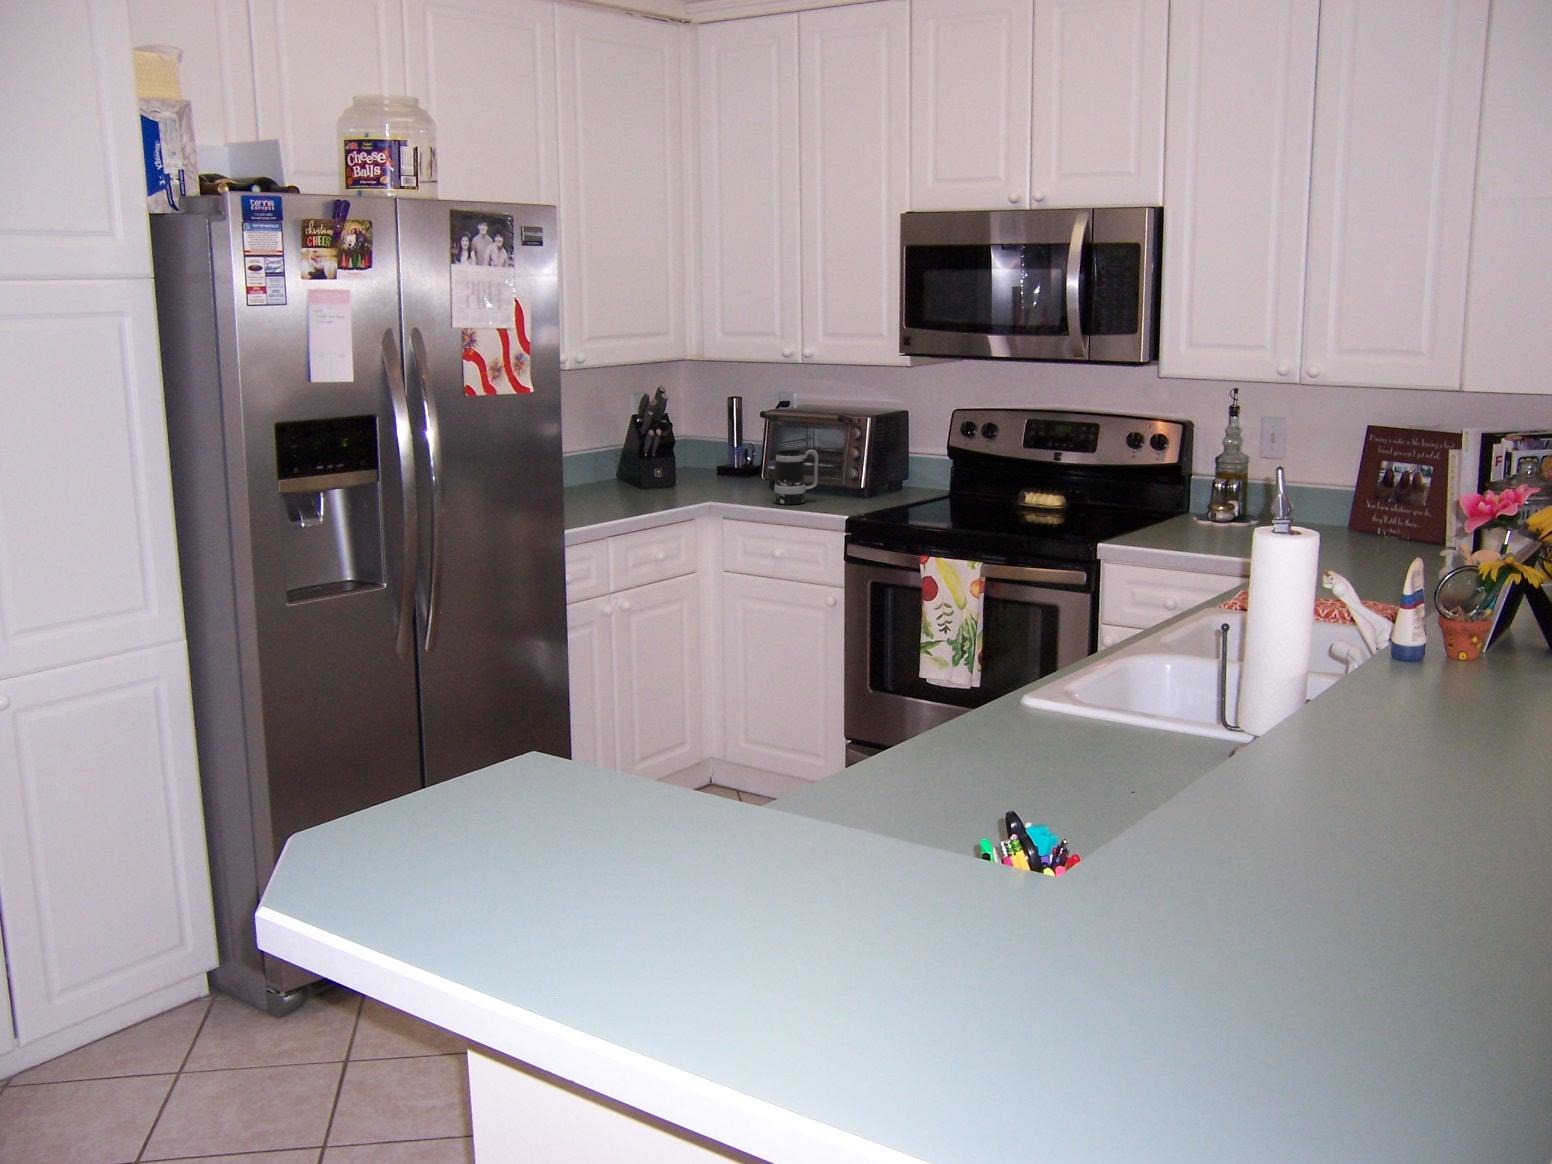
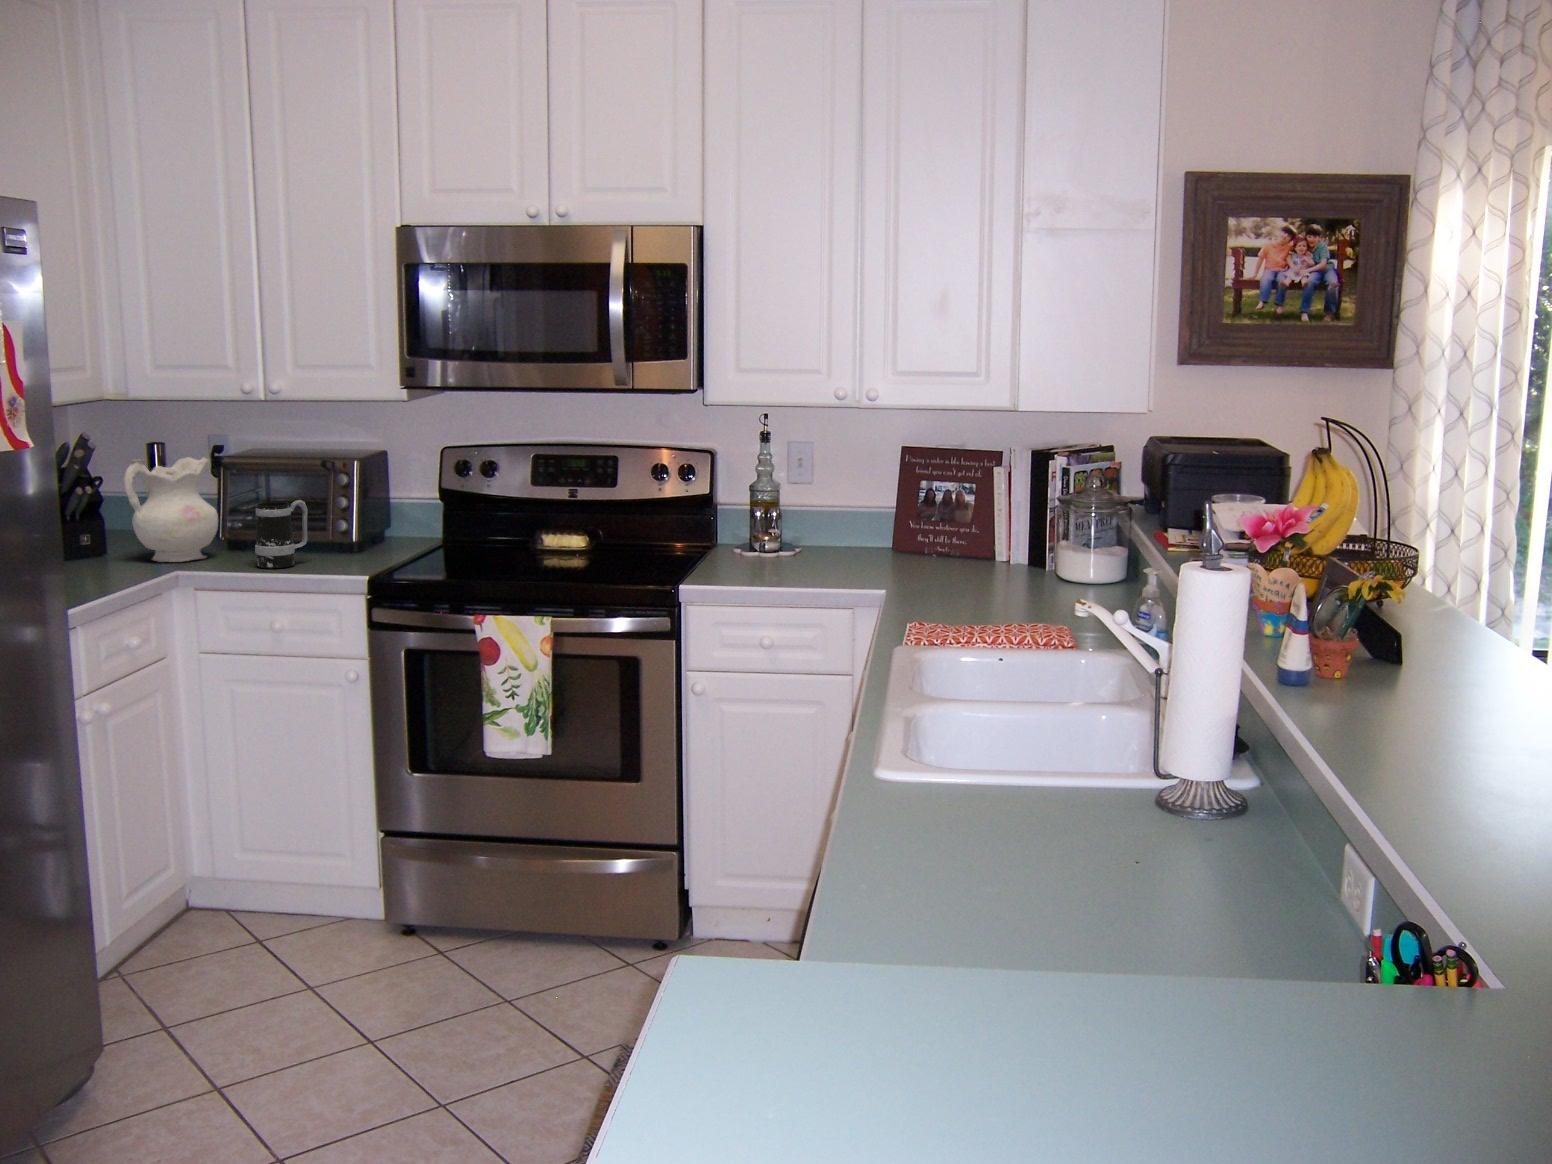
ceramic pitcher: none [690,410,763,495] -> present [124,457,218,562]

